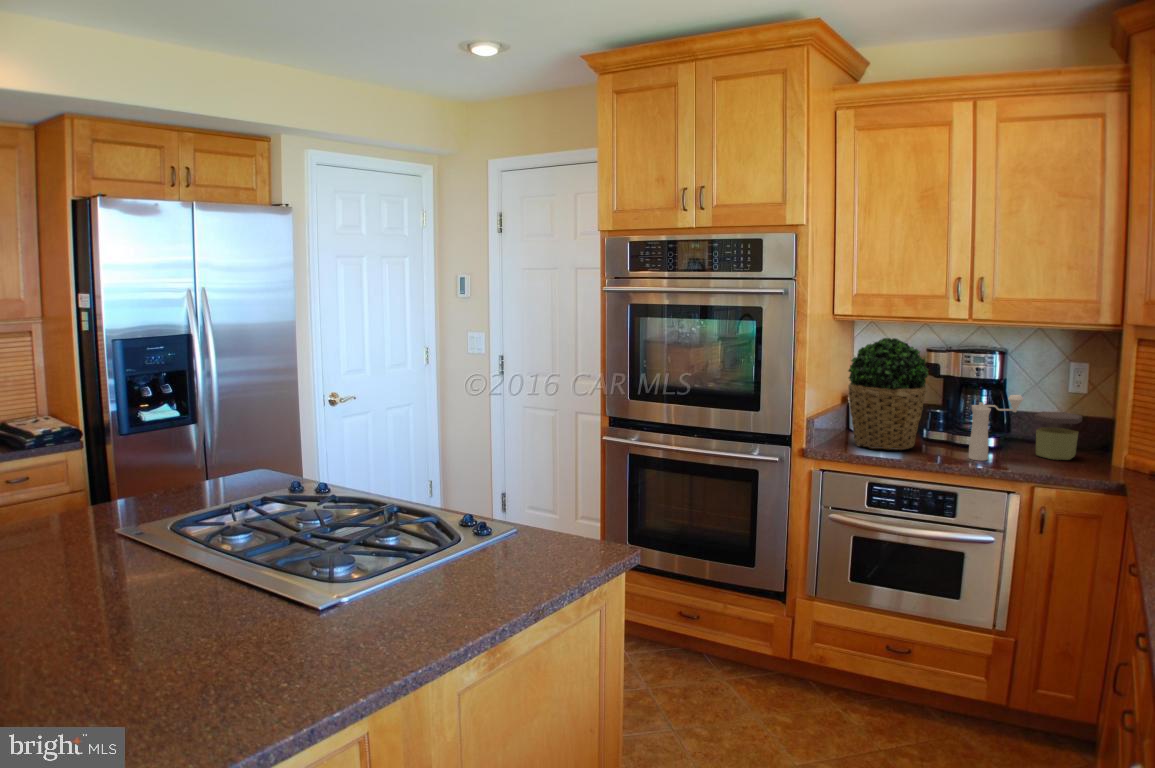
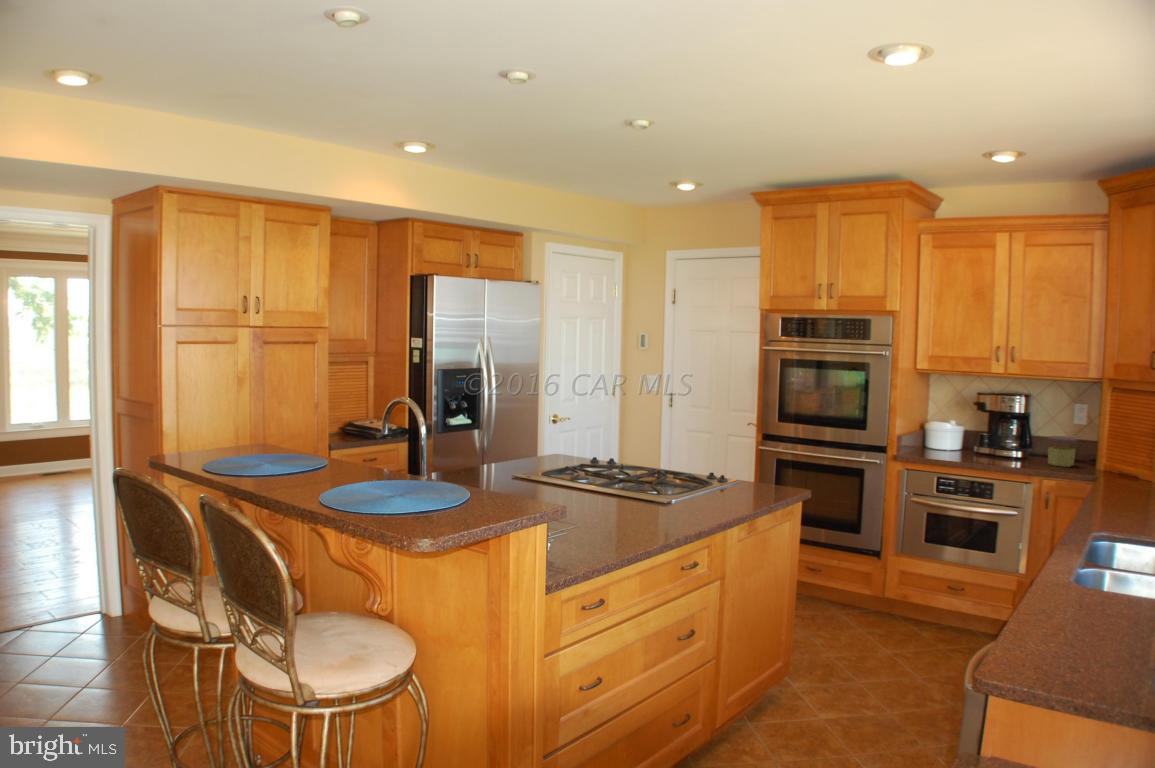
potted plant: present [848,338,929,450] -> none [924,385,978,458]
pepper mill: present [969,395,1023,461] -> none [1003,424,1039,465]

